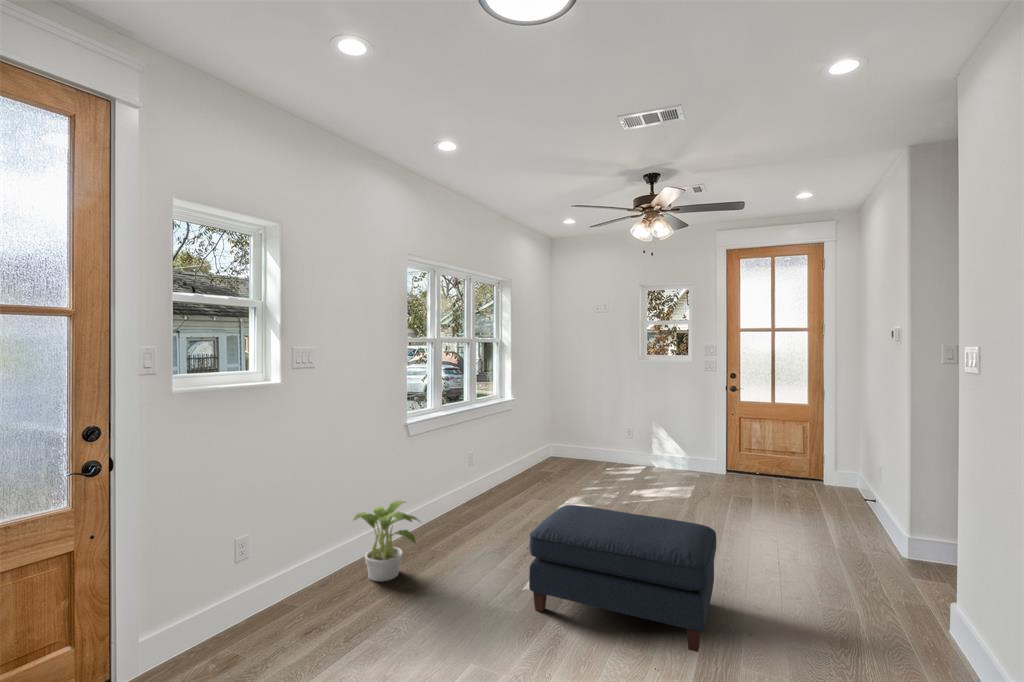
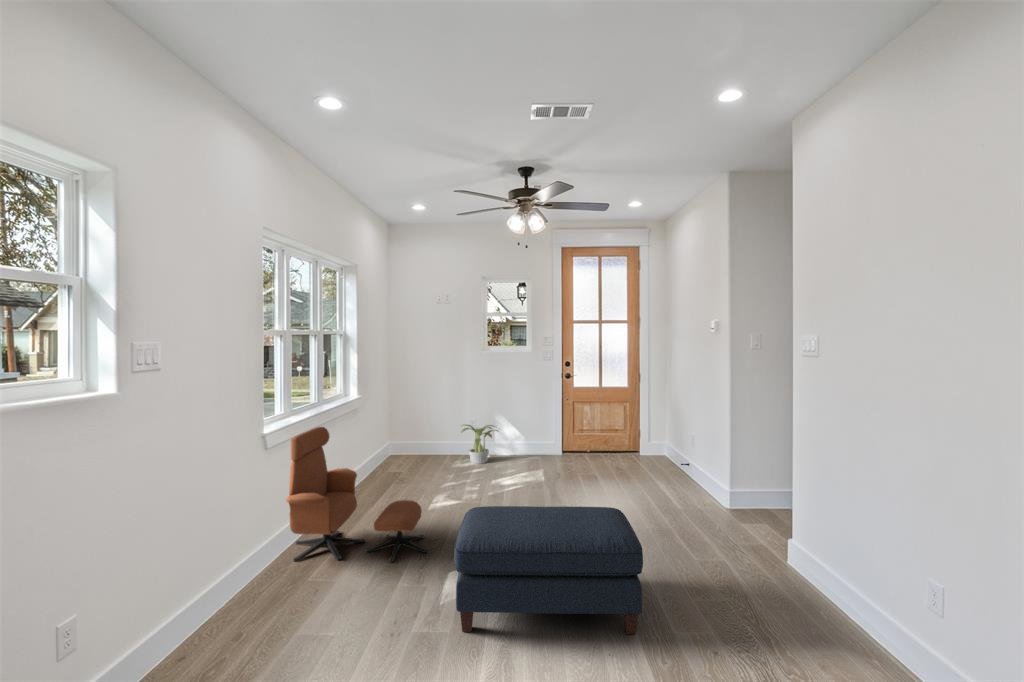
lounge chair: none [425,421,542,545] -> present [286,427,428,562]
potted plant: present [354,501,420,581] -> present [461,425,497,464]

